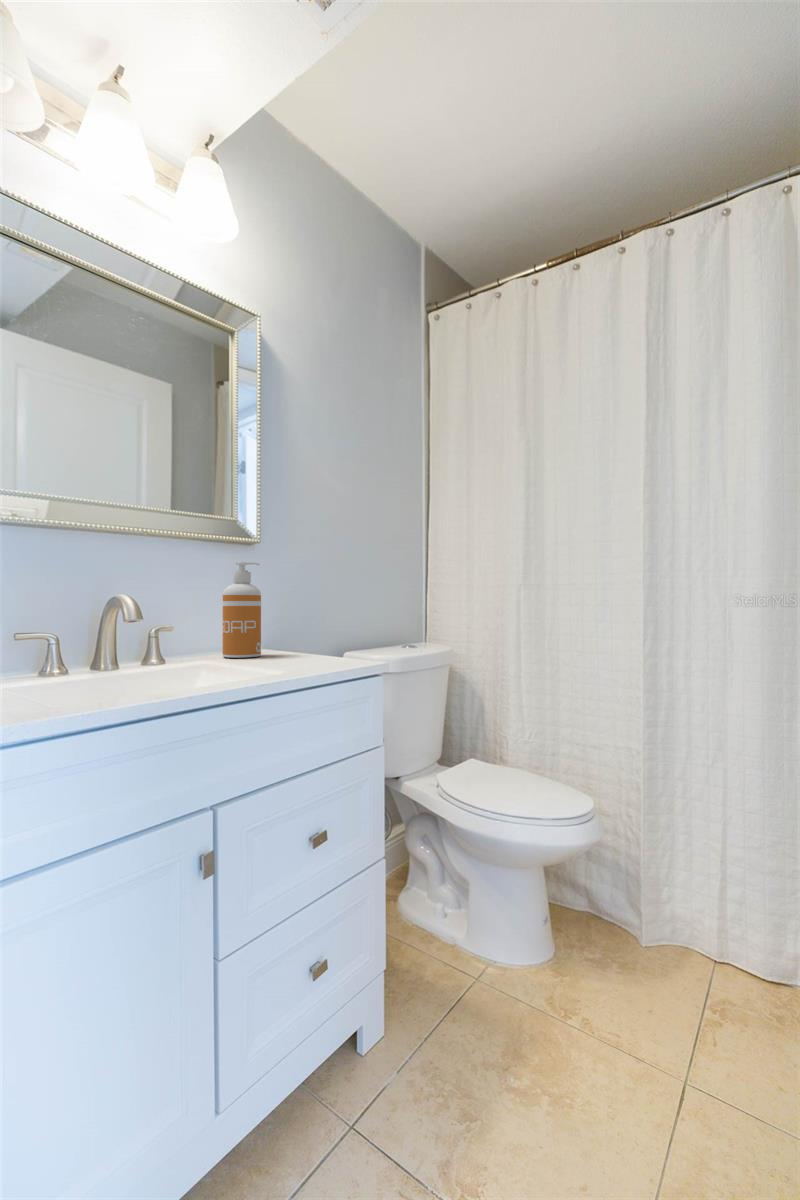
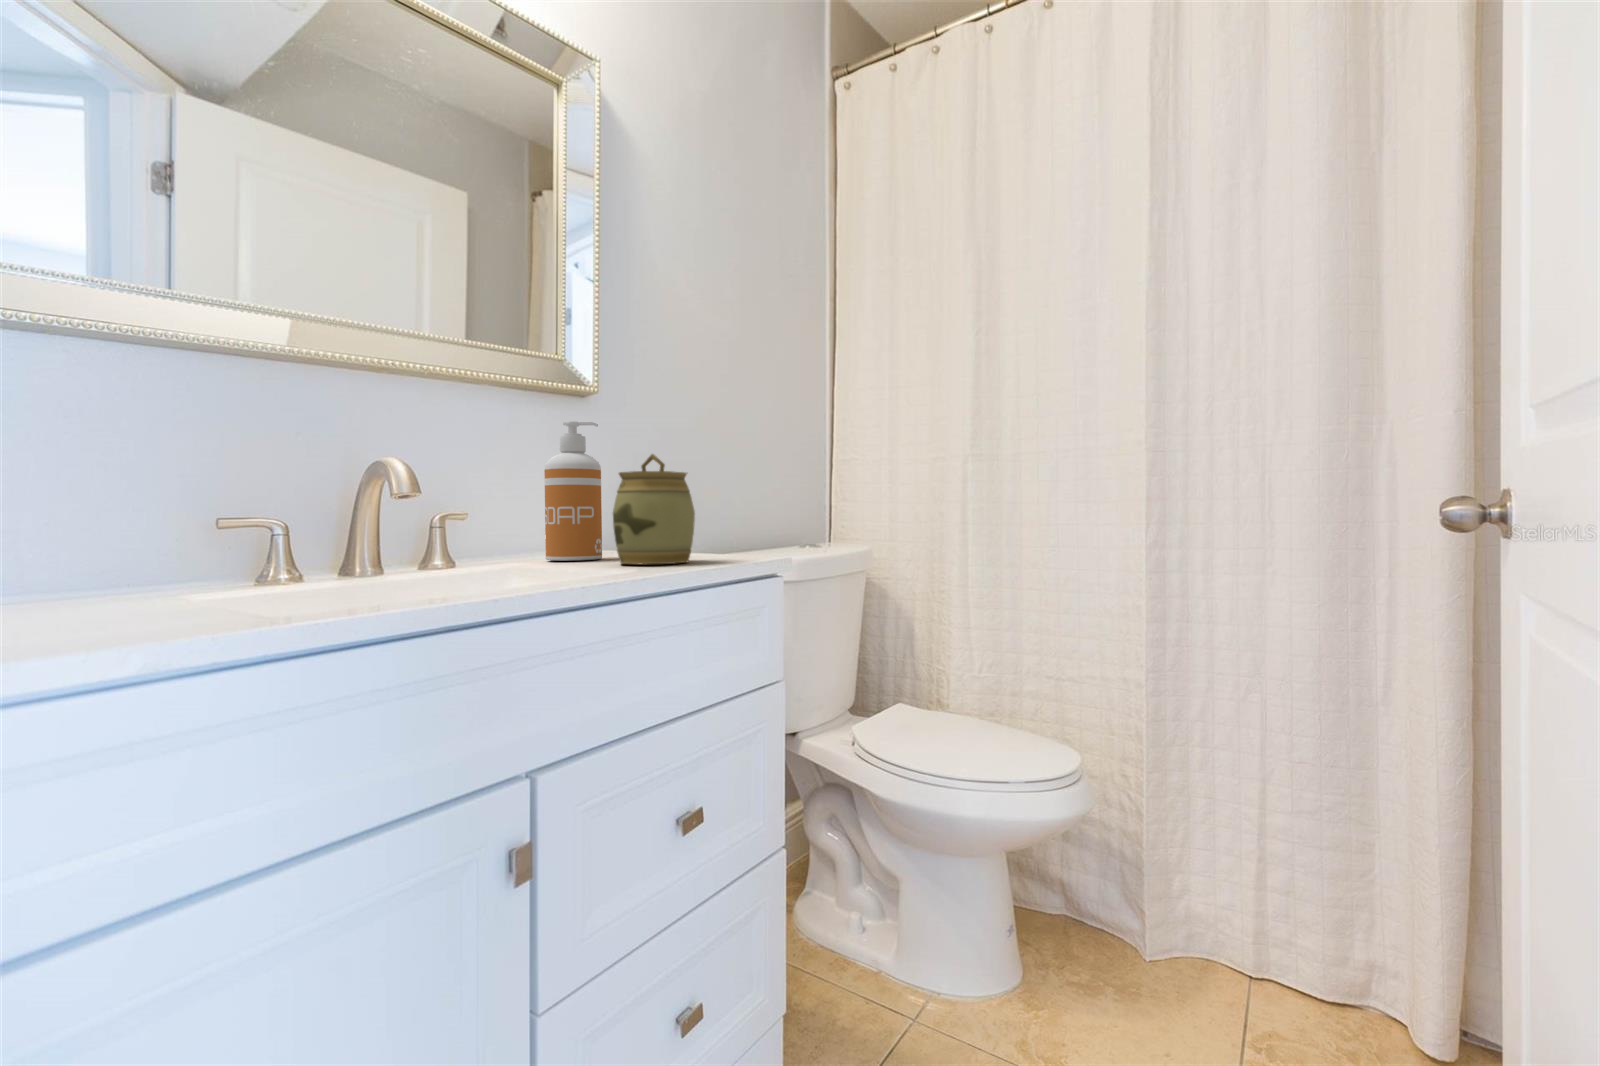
jar: none [269,587,324,663] -> present [613,454,695,564]

